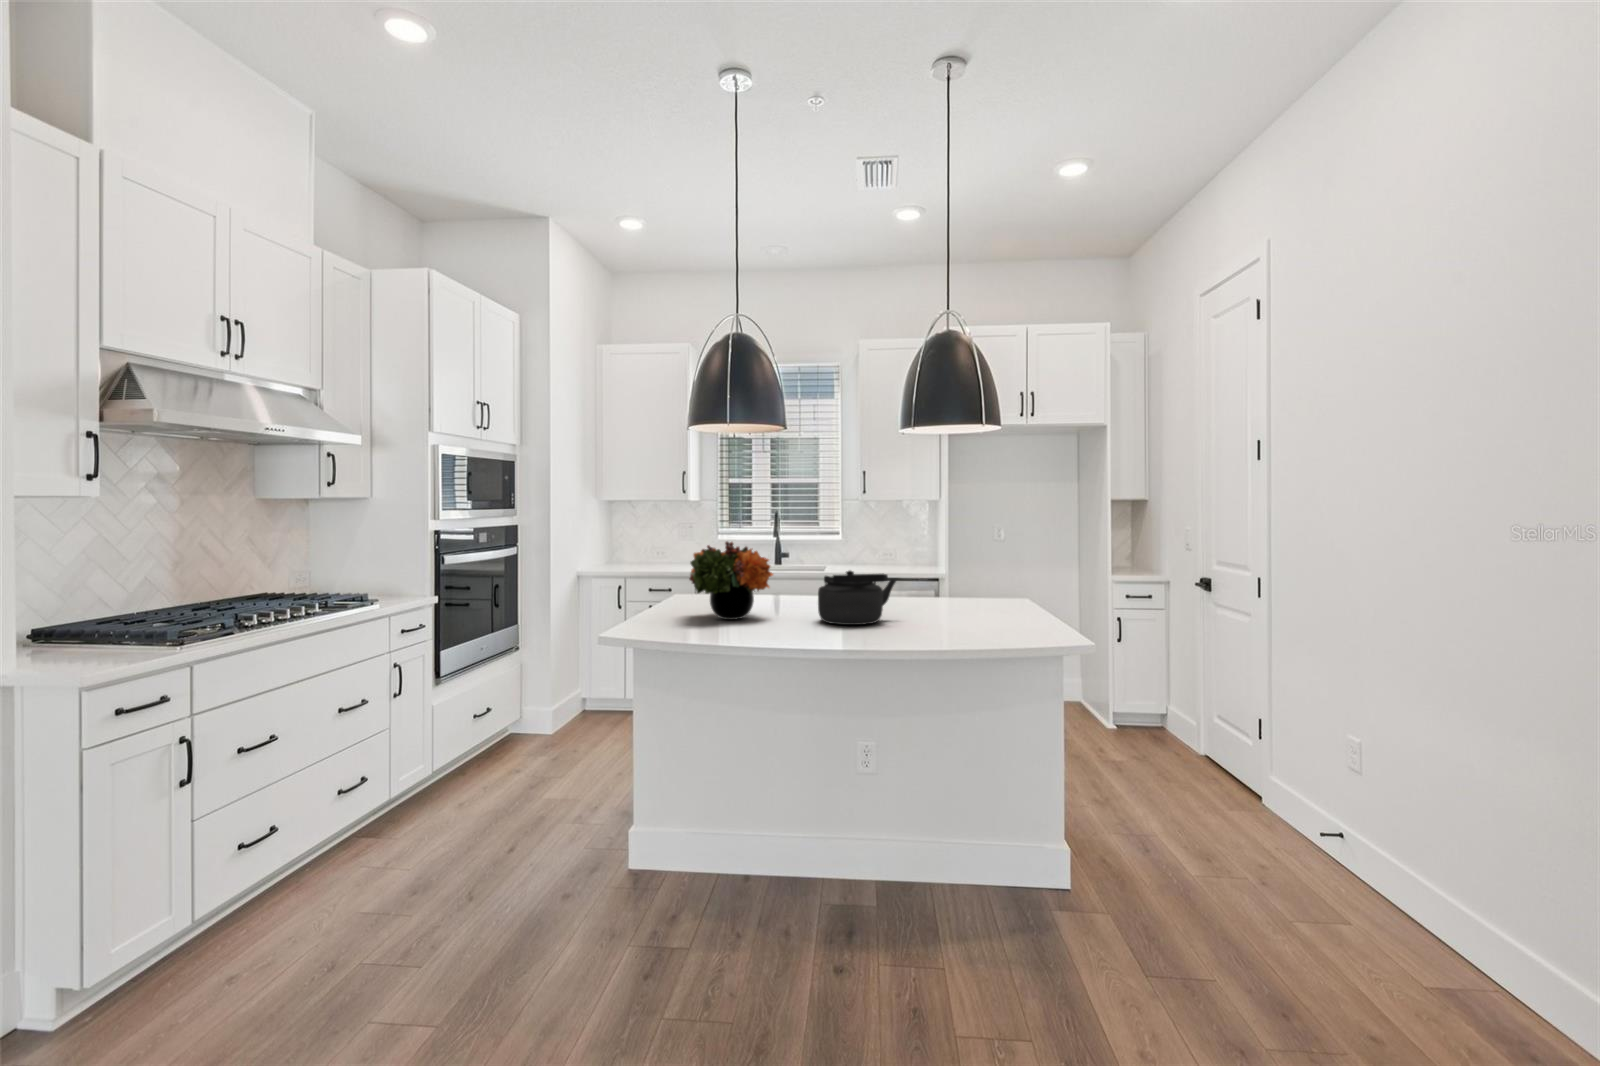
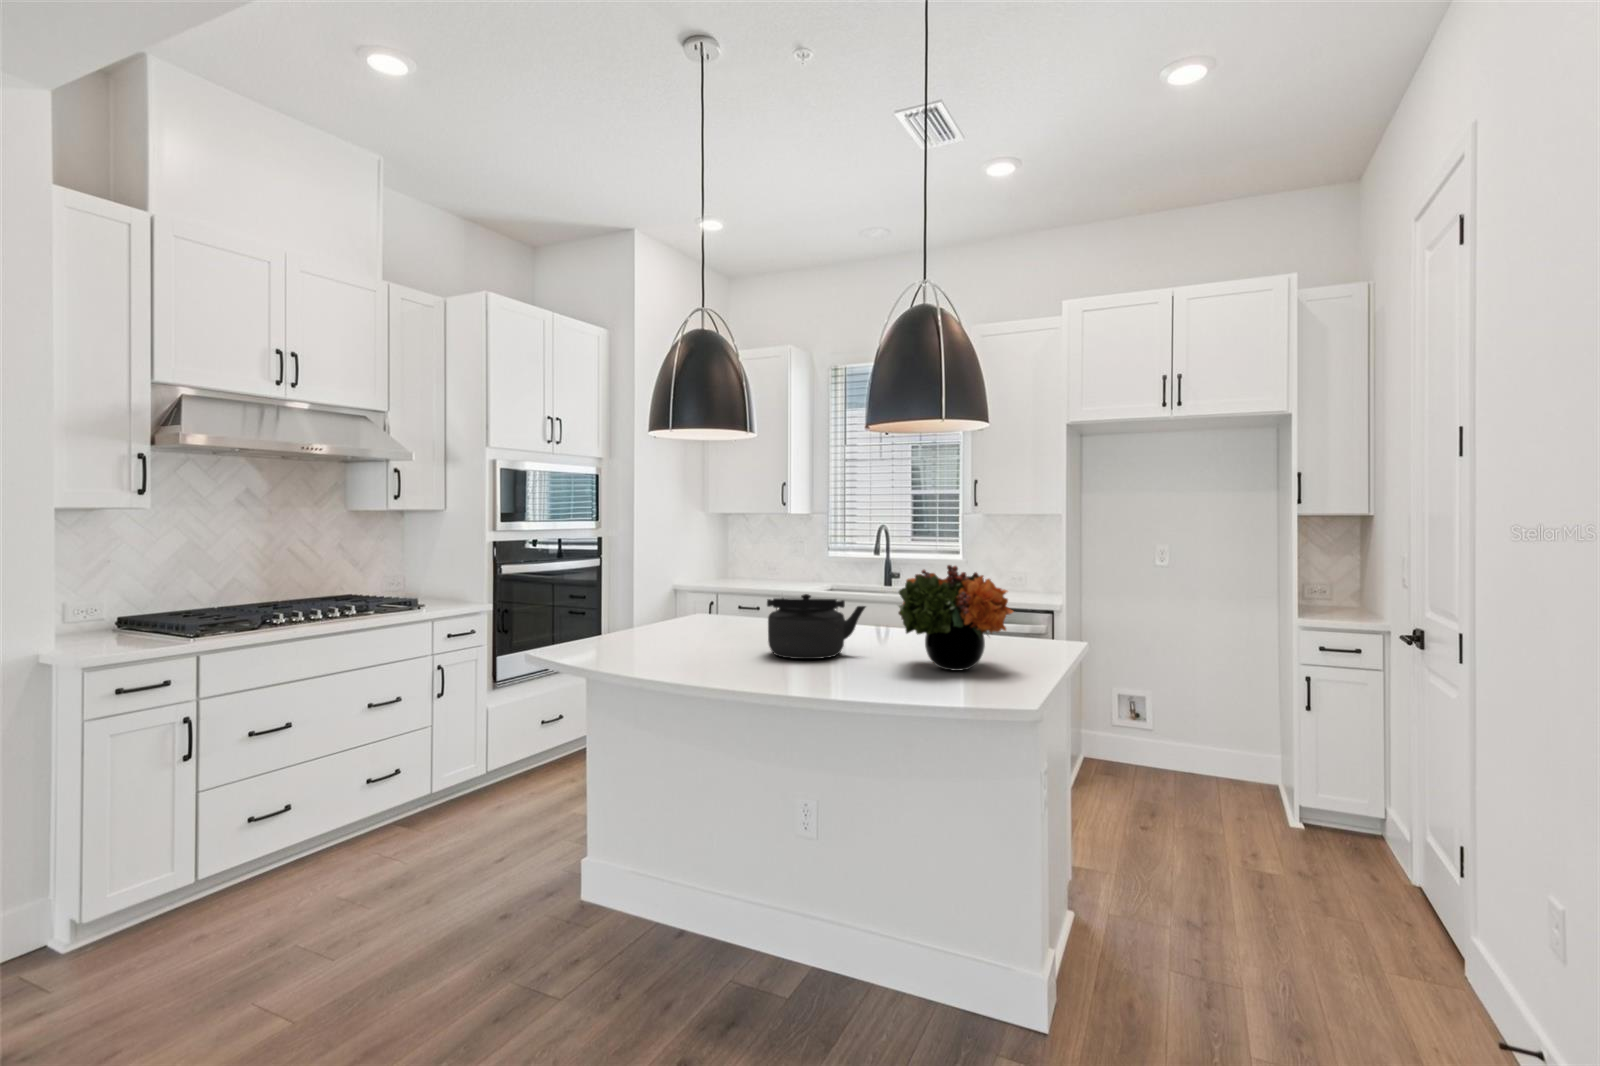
flower arrangement: present [689,542,773,620] -> present [899,565,1013,671]

